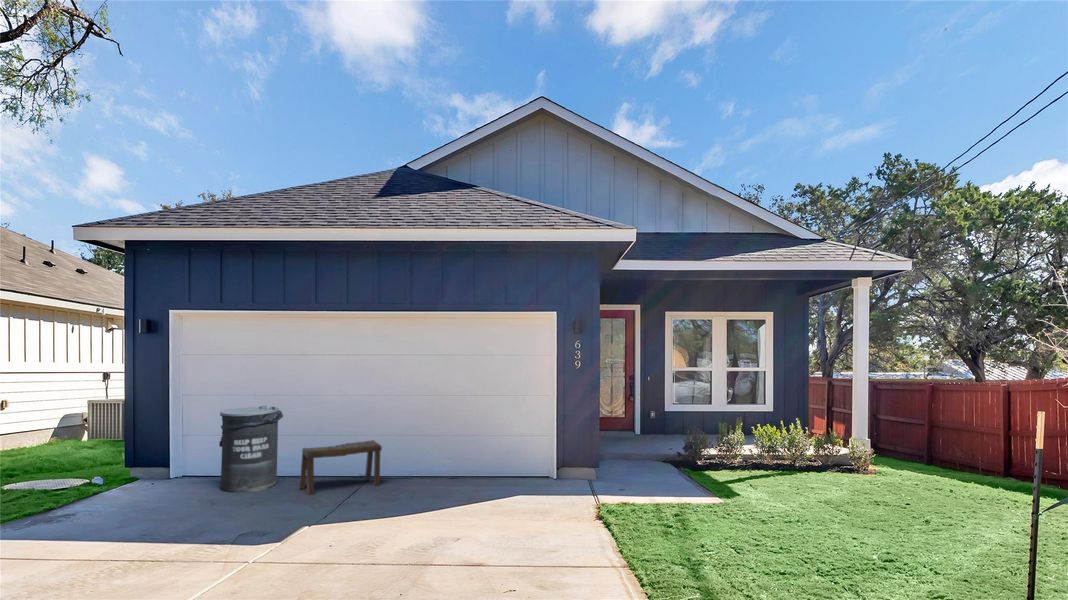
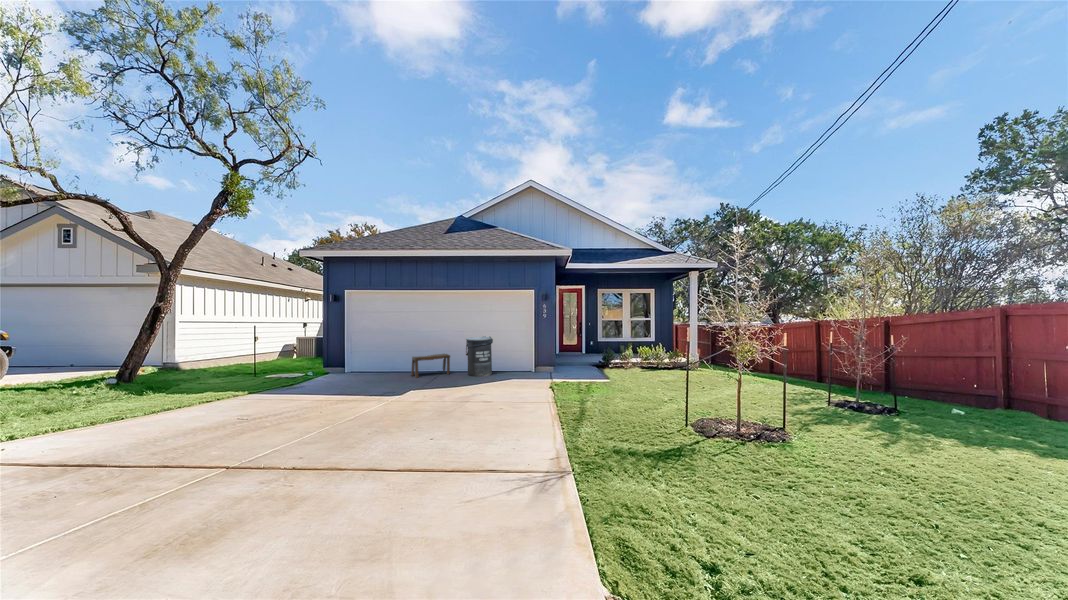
trash can: present [219,406,283,493] -> present [466,336,493,377]

